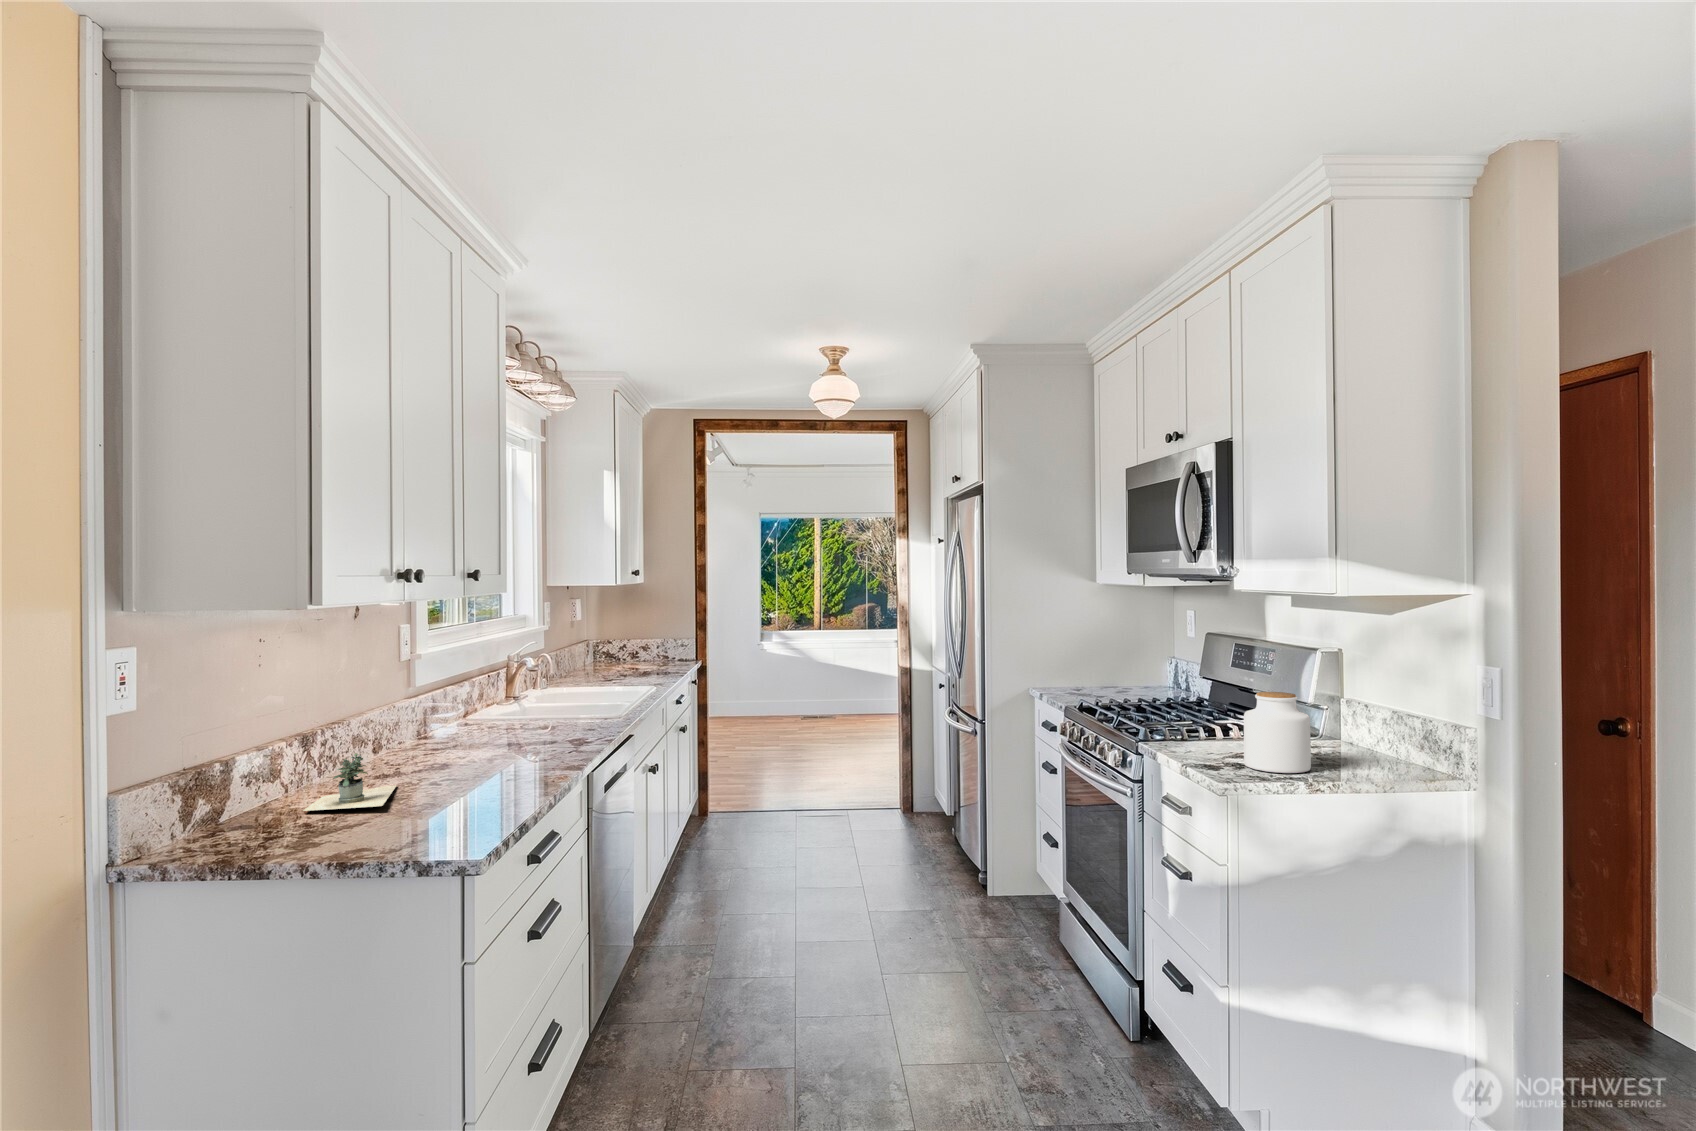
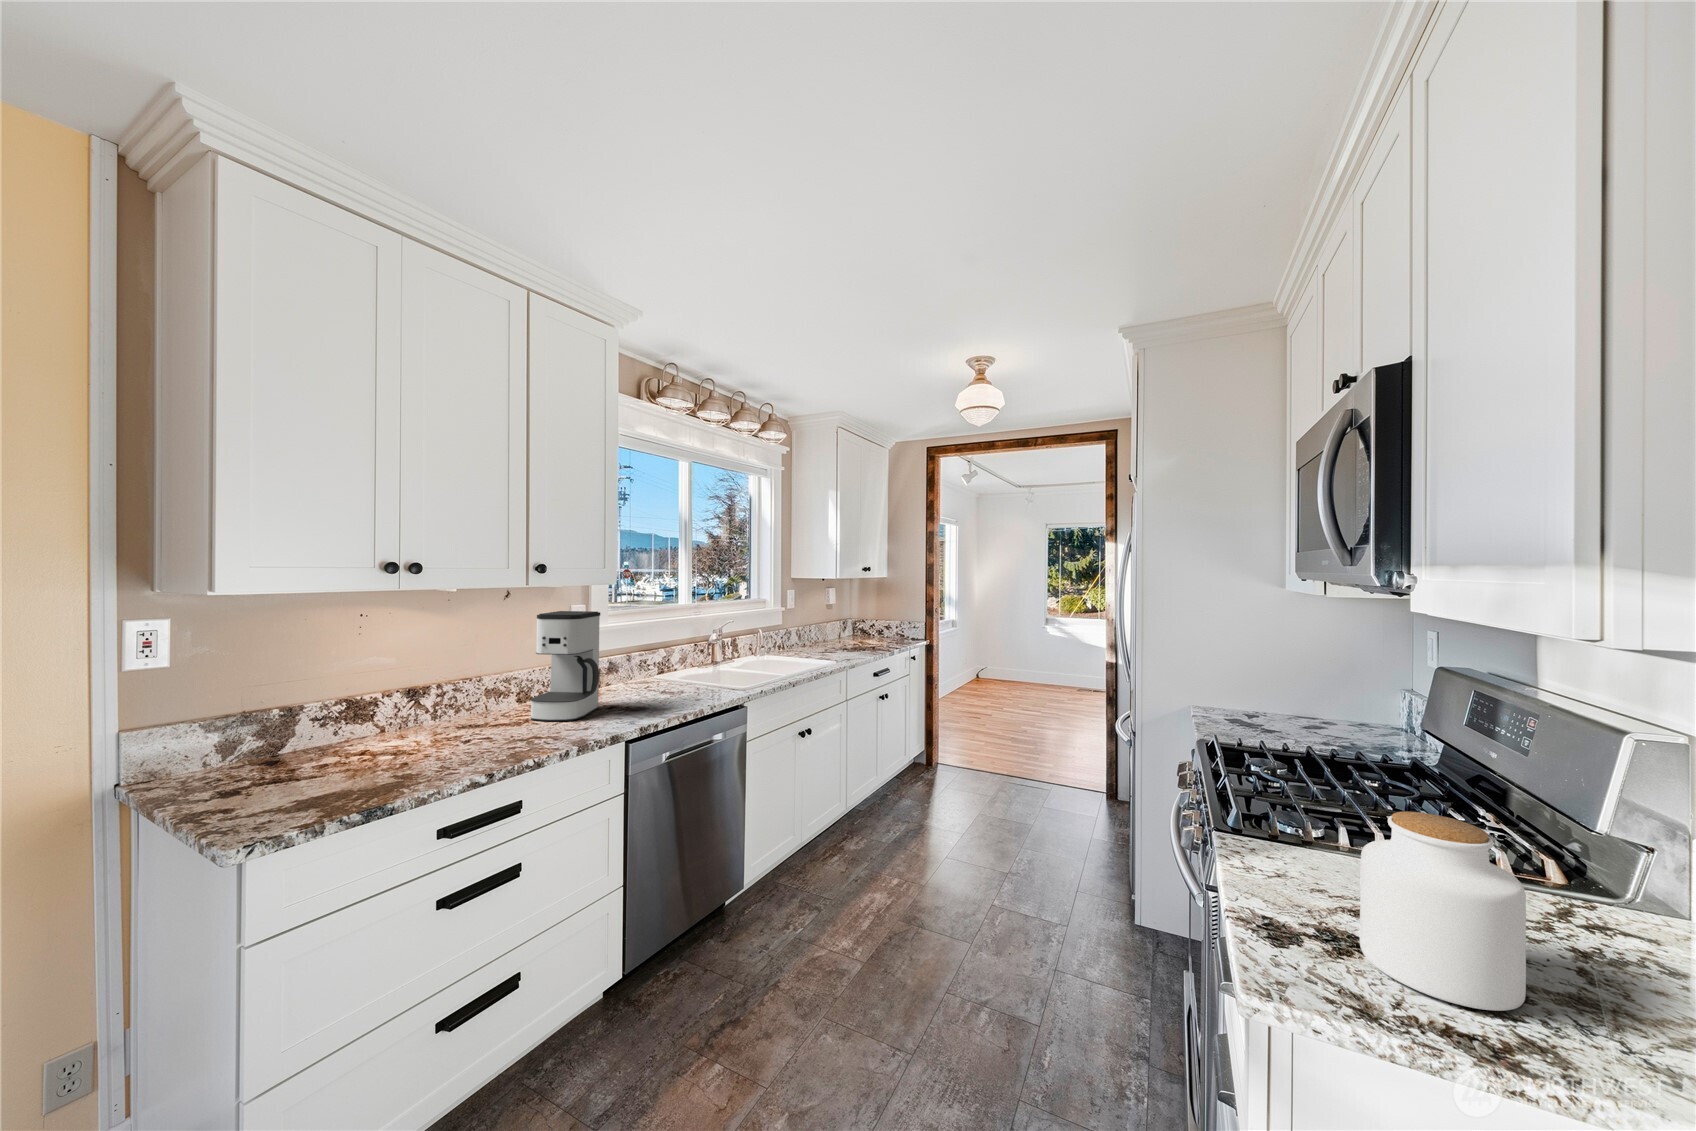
coffee maker: none [428,632,503,764] -> present [531,611,600,721]
potted plant: present [303,753,406,811] -> none [334,710,479,761]

